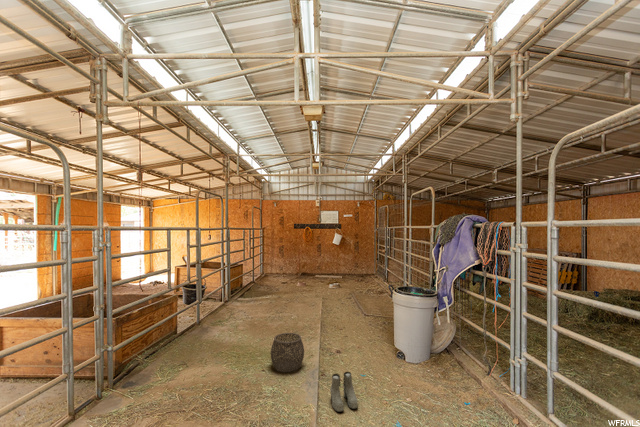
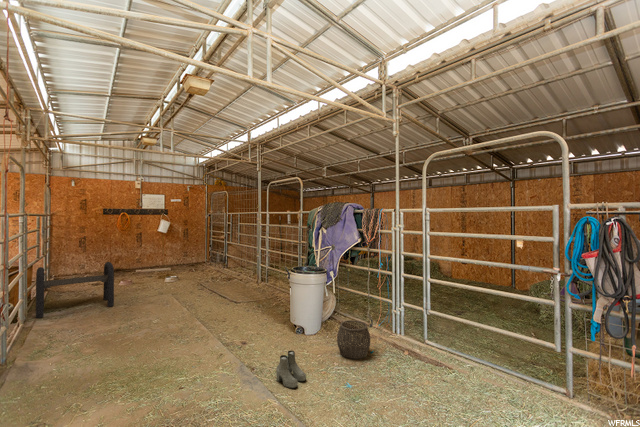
bench: none [230,265,278,301] -> present [36,262,114,318]
woven basket: present [271,333,304,372] -> present [337,320,370,359]

